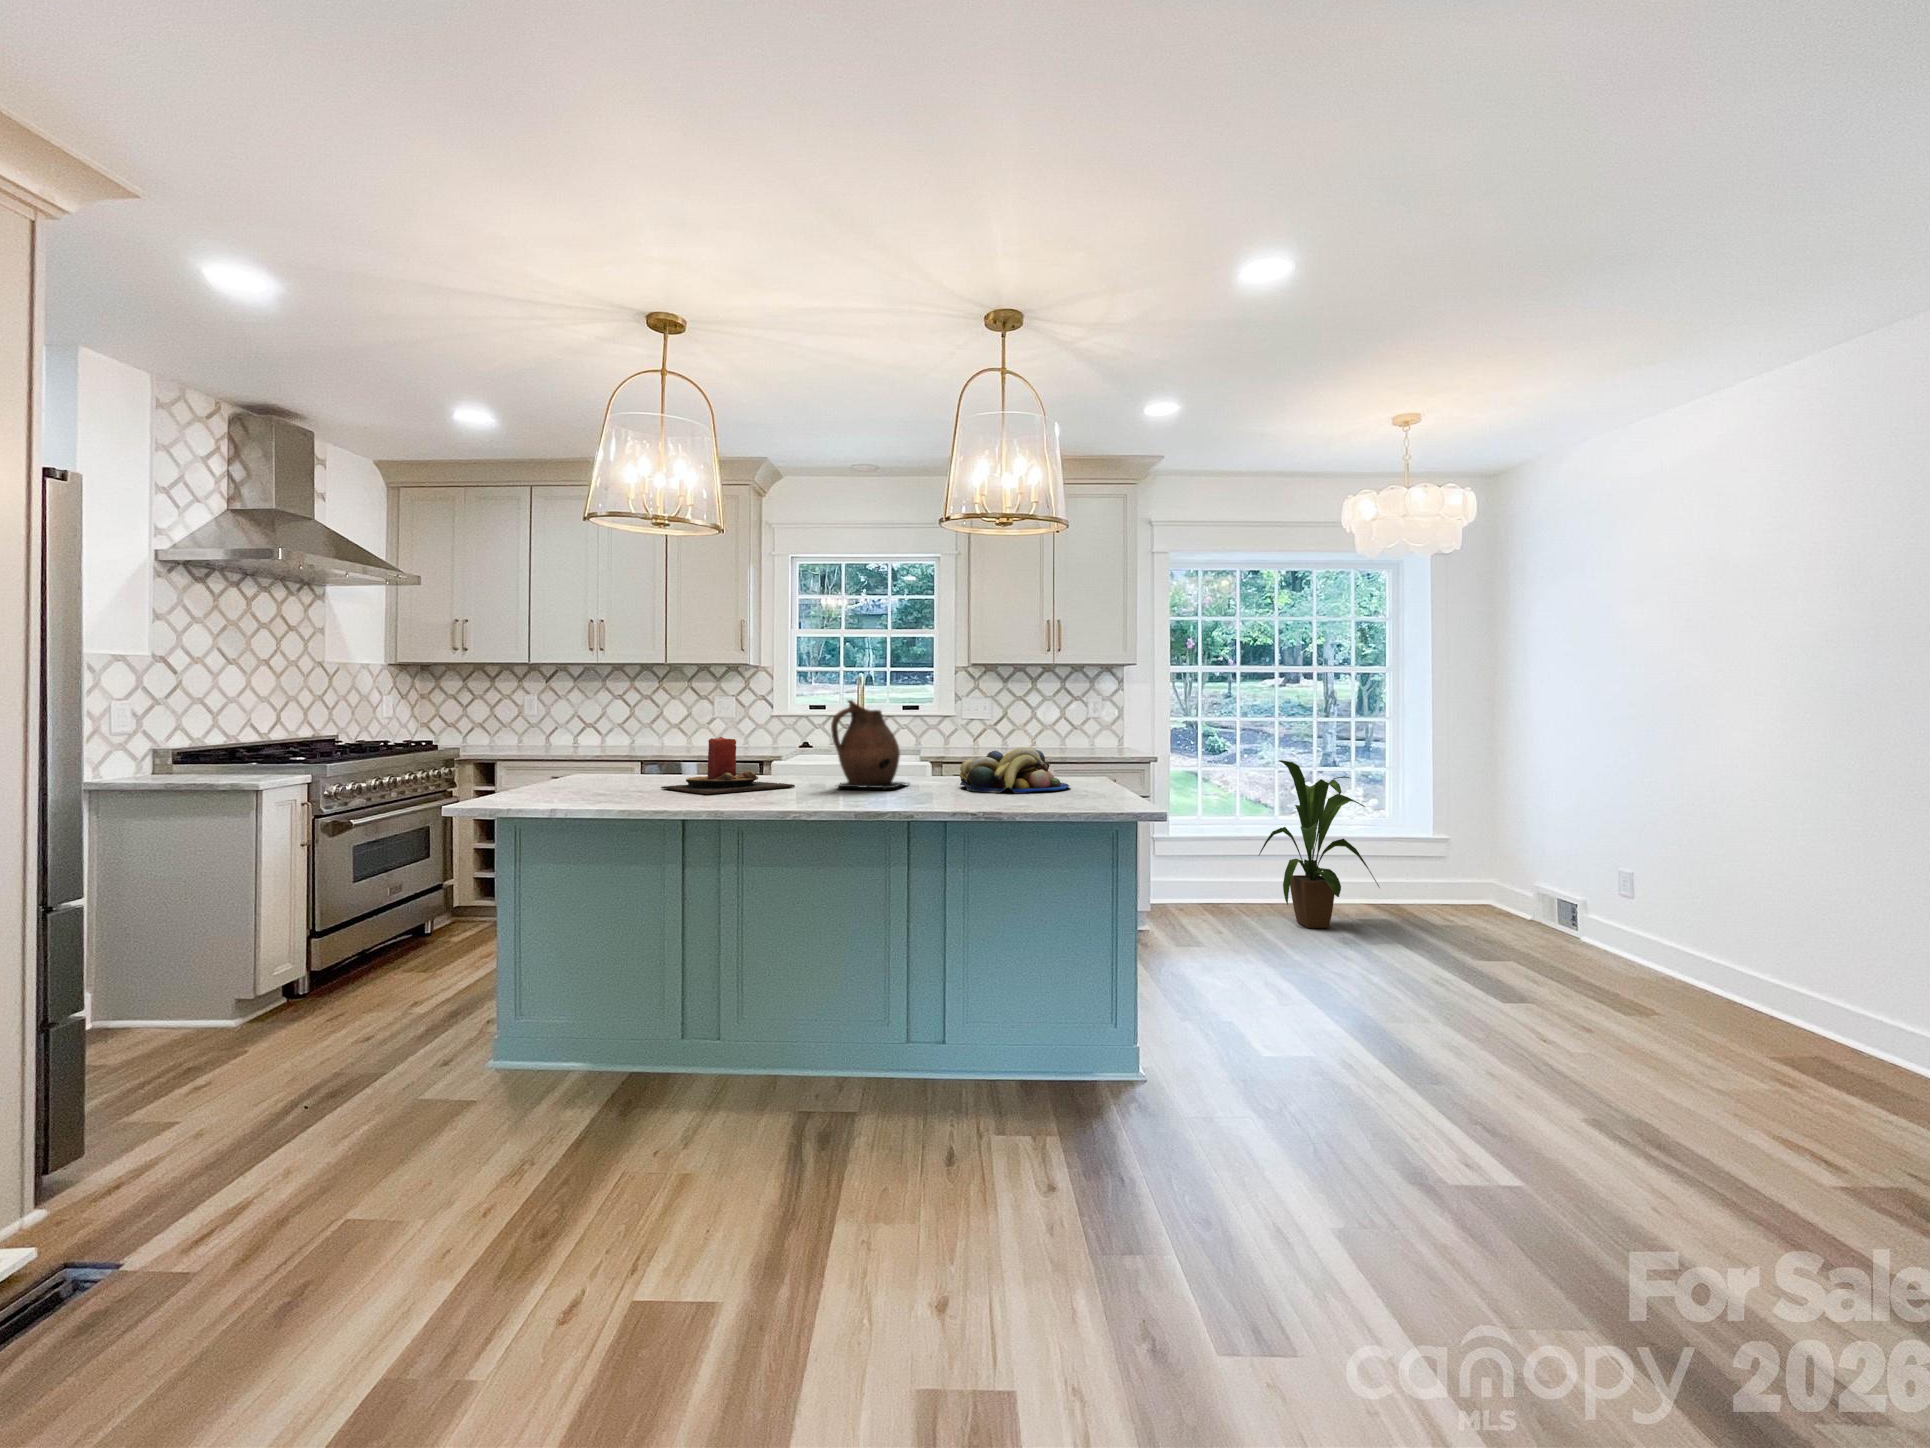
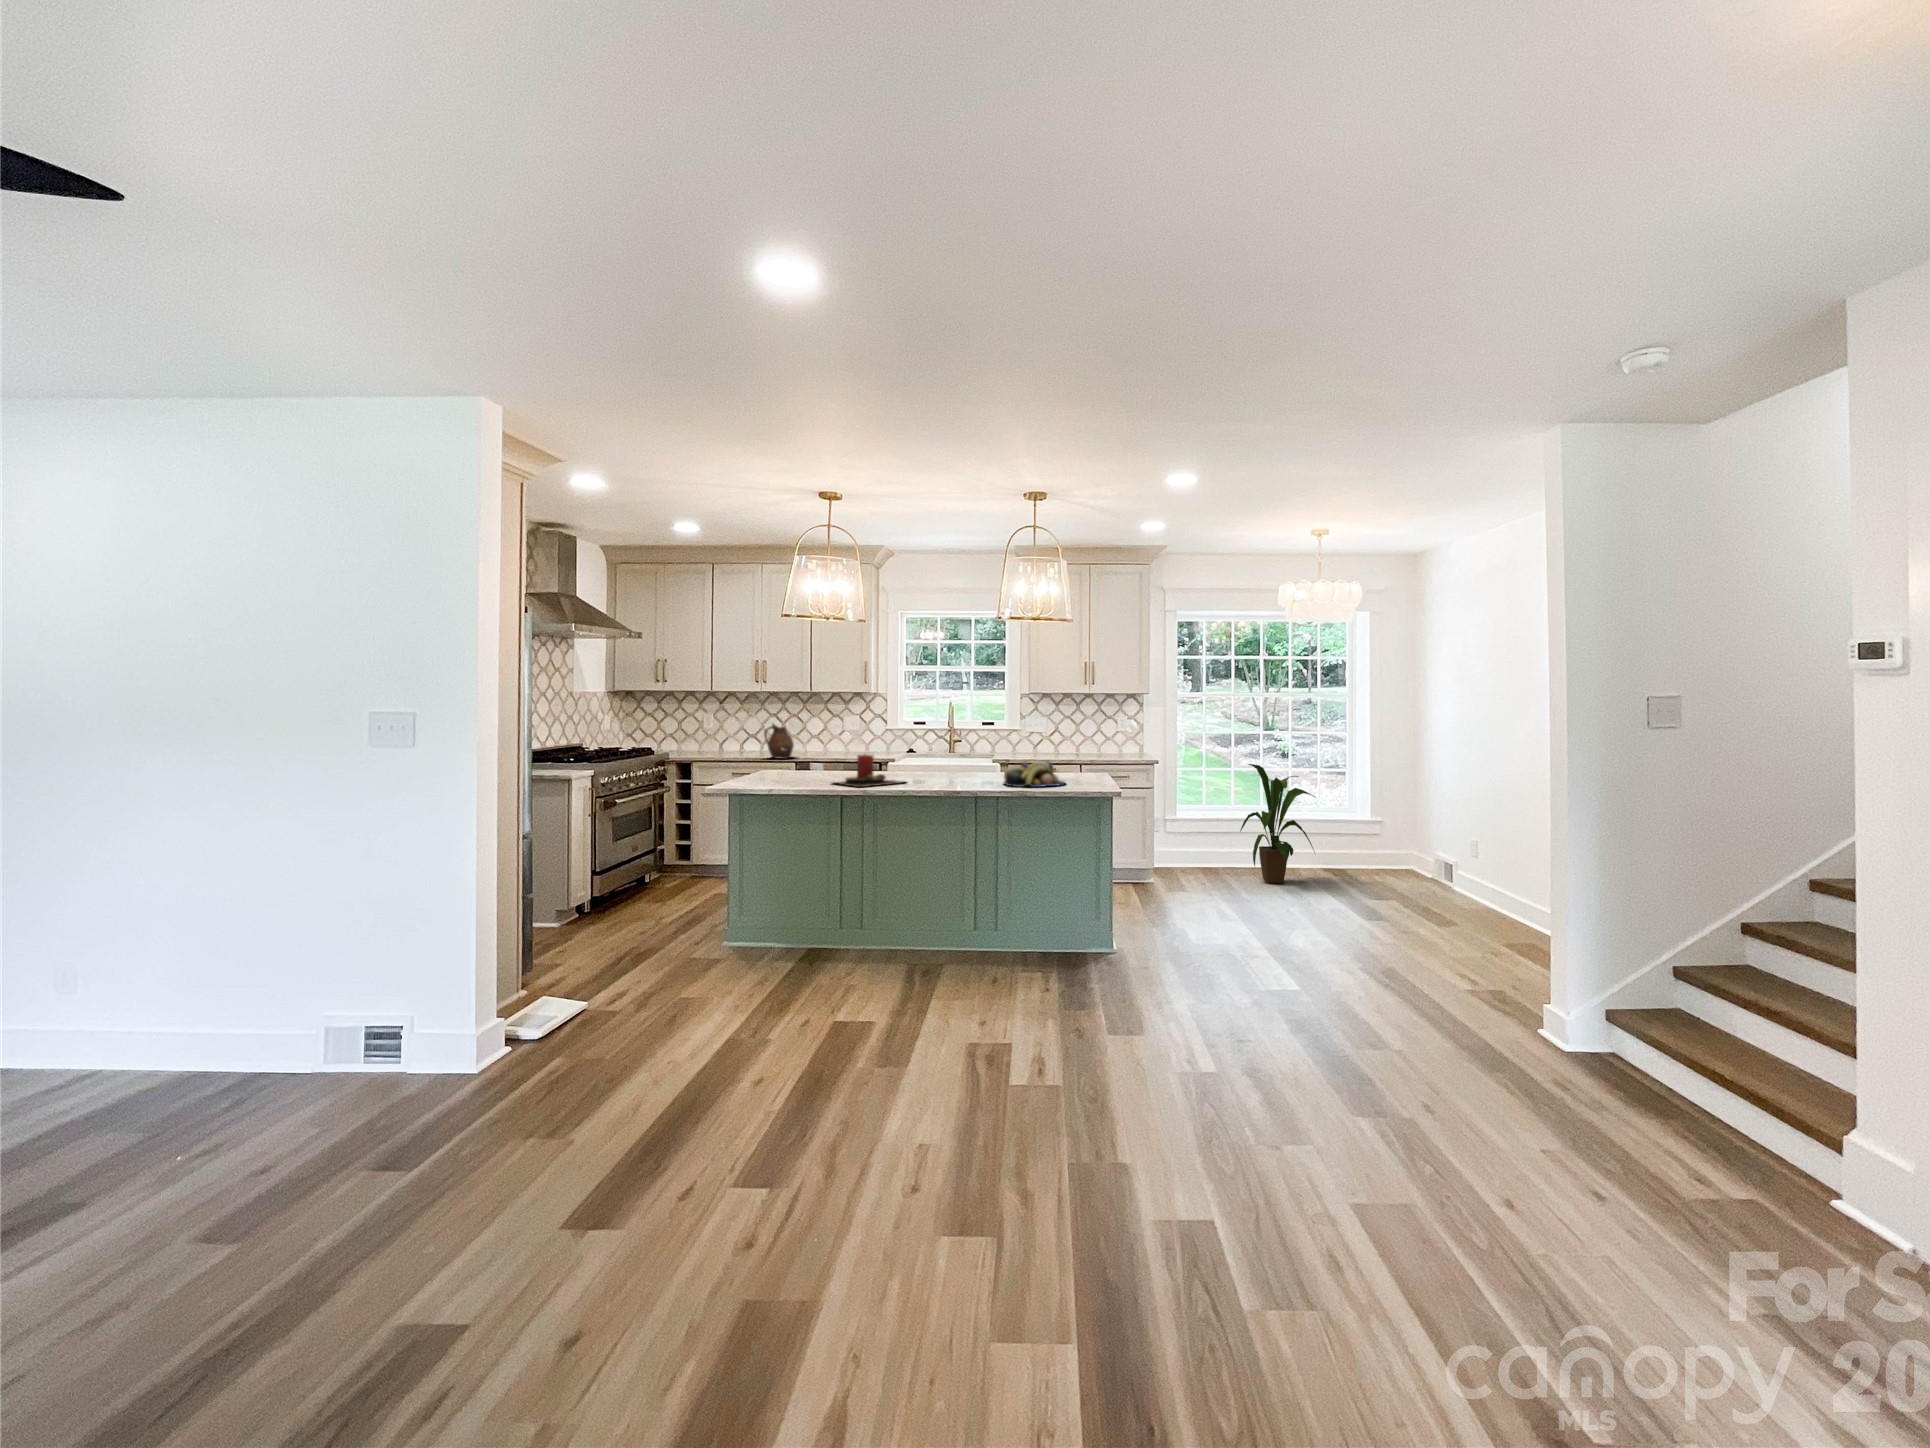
ceramic pitcher: present [831,700,907,789] -> present [764,724,794,759]

